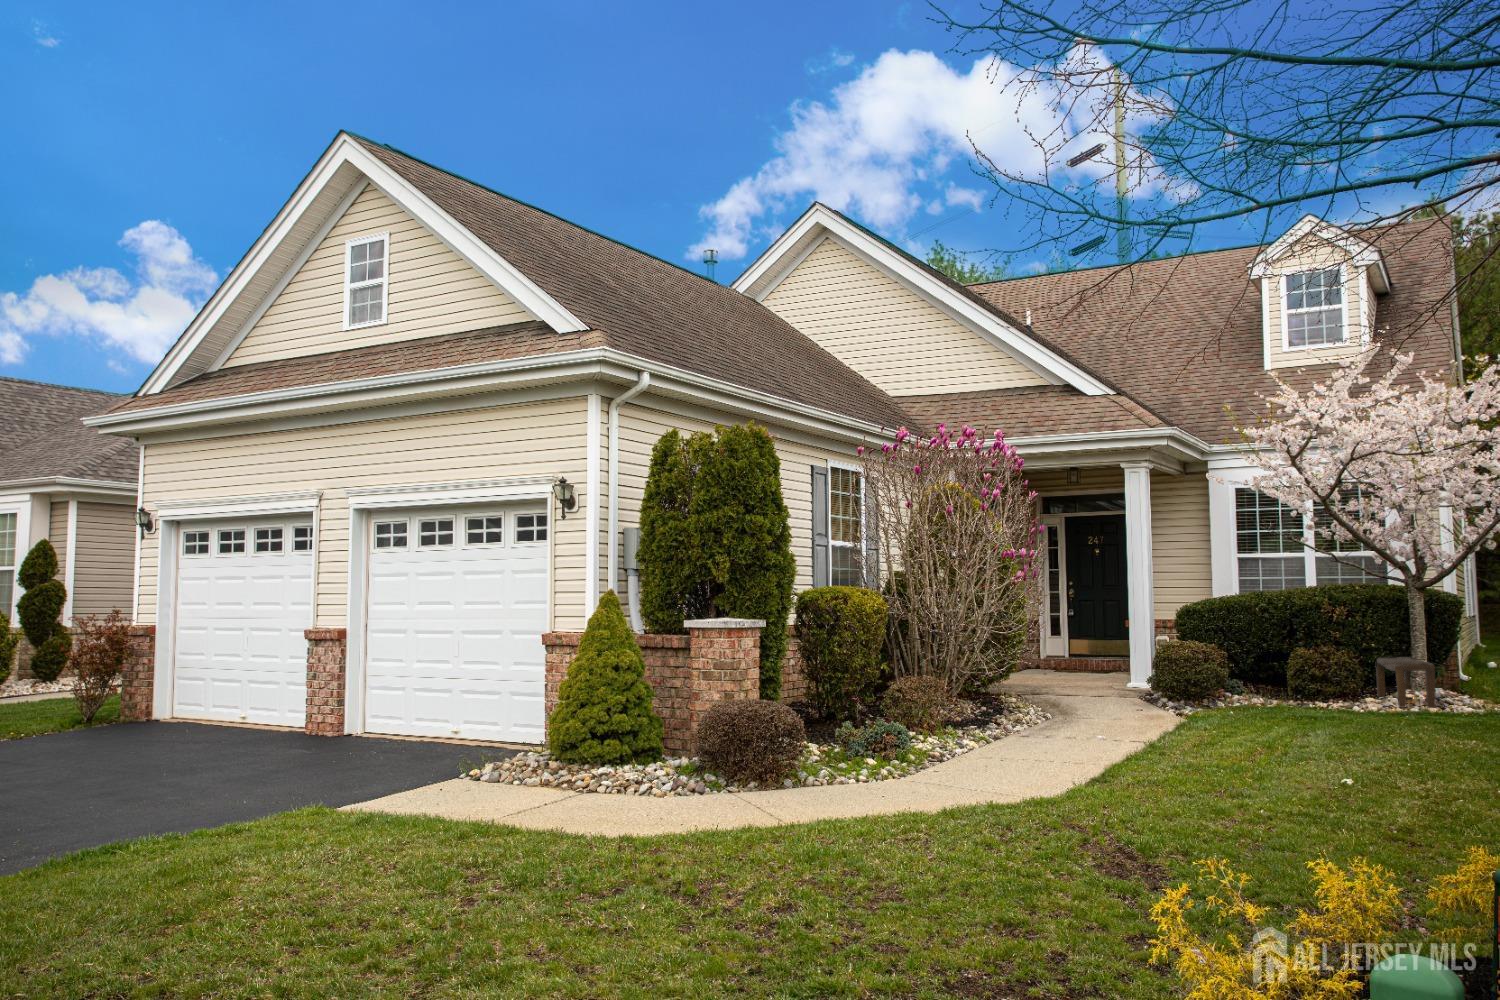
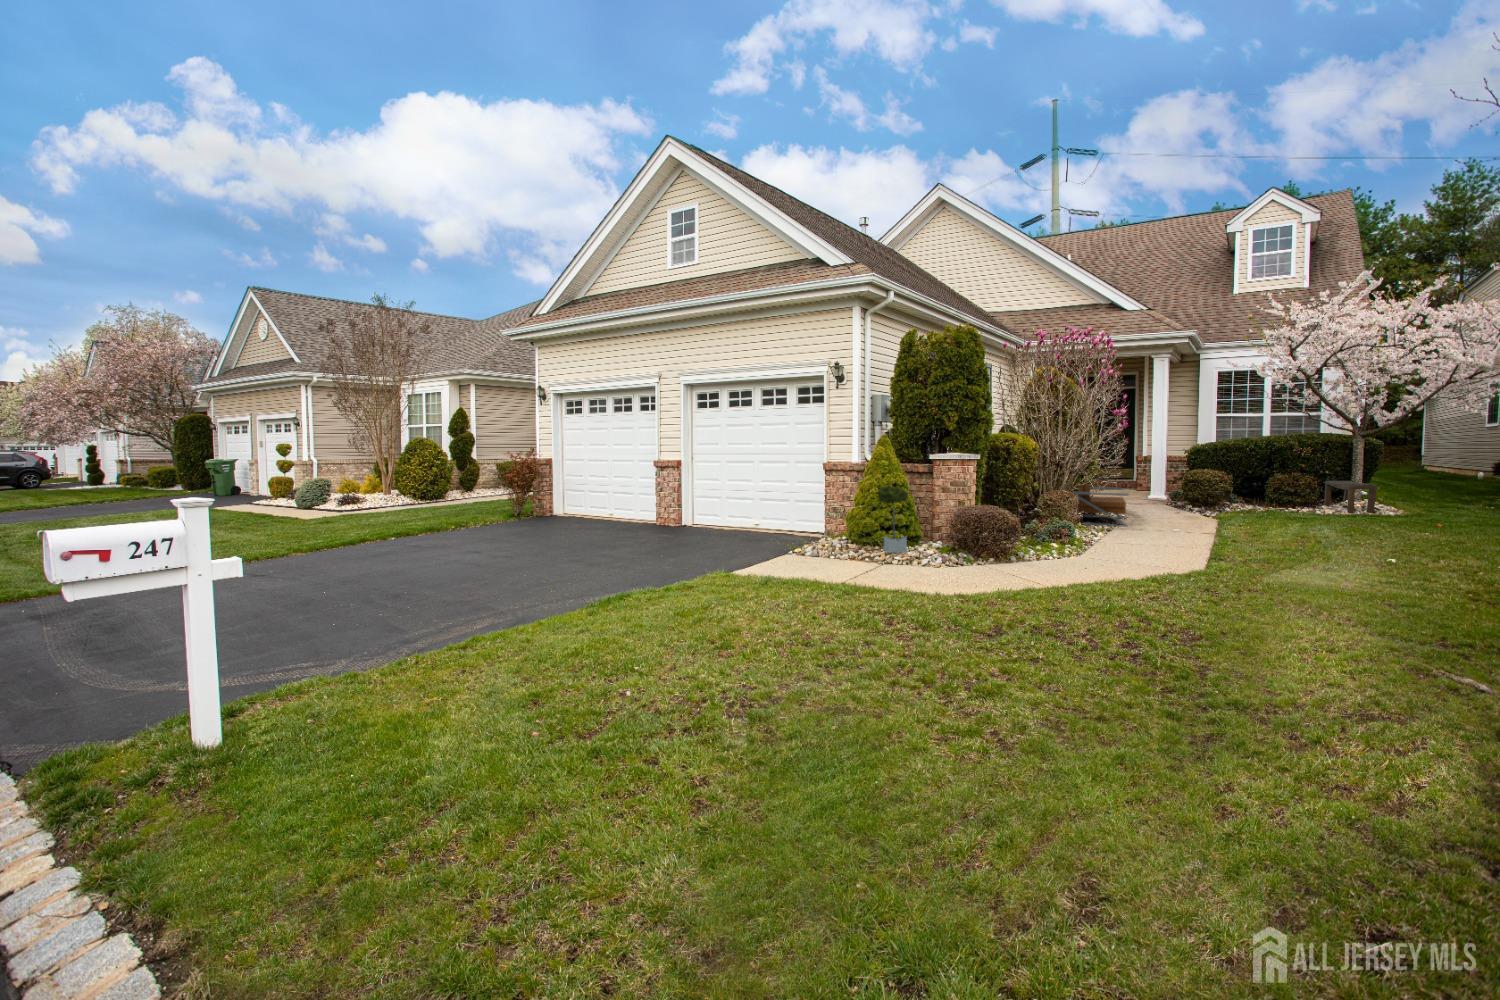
lounge chair: none [952,634,1049,734] -> present [1074,484,1129,527]
potted tree: none [585,669,632,781] -> present [878,486,908,553]

